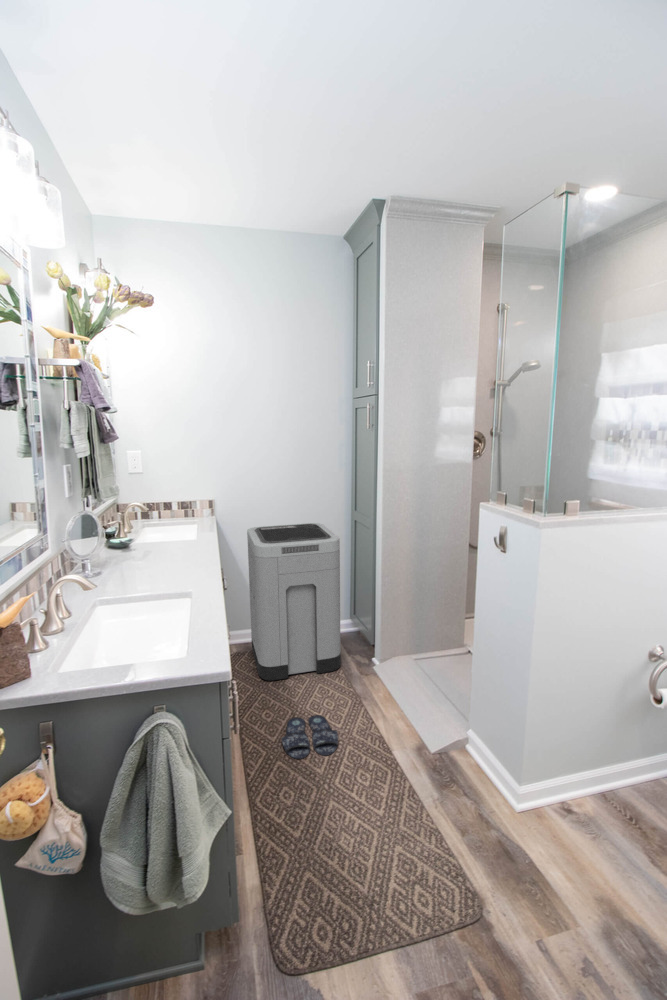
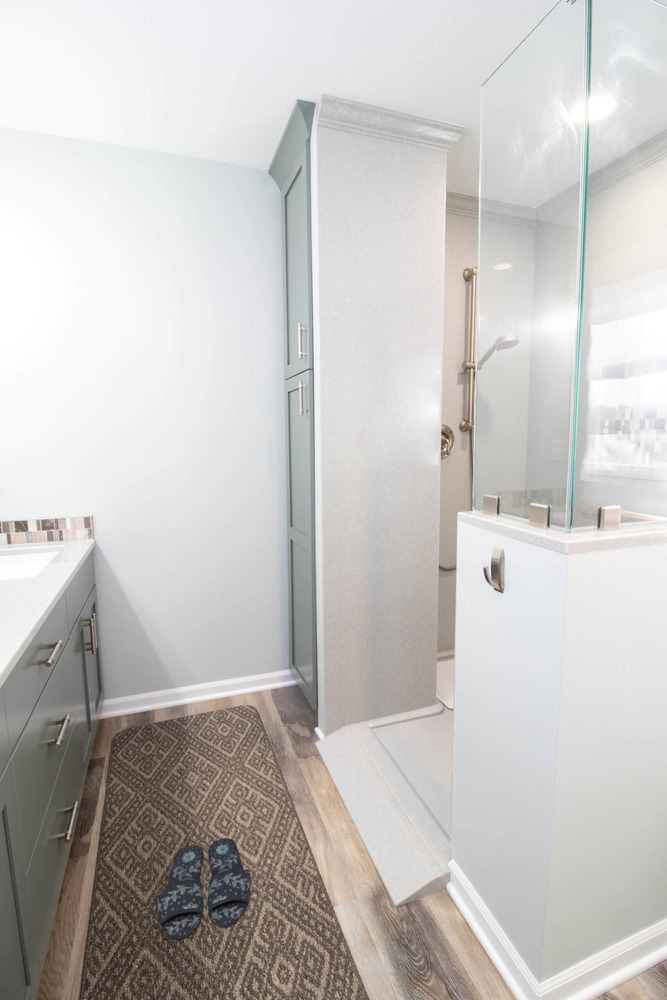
trash can: present [247,523,341,681] -> none [137,546,269,775]

